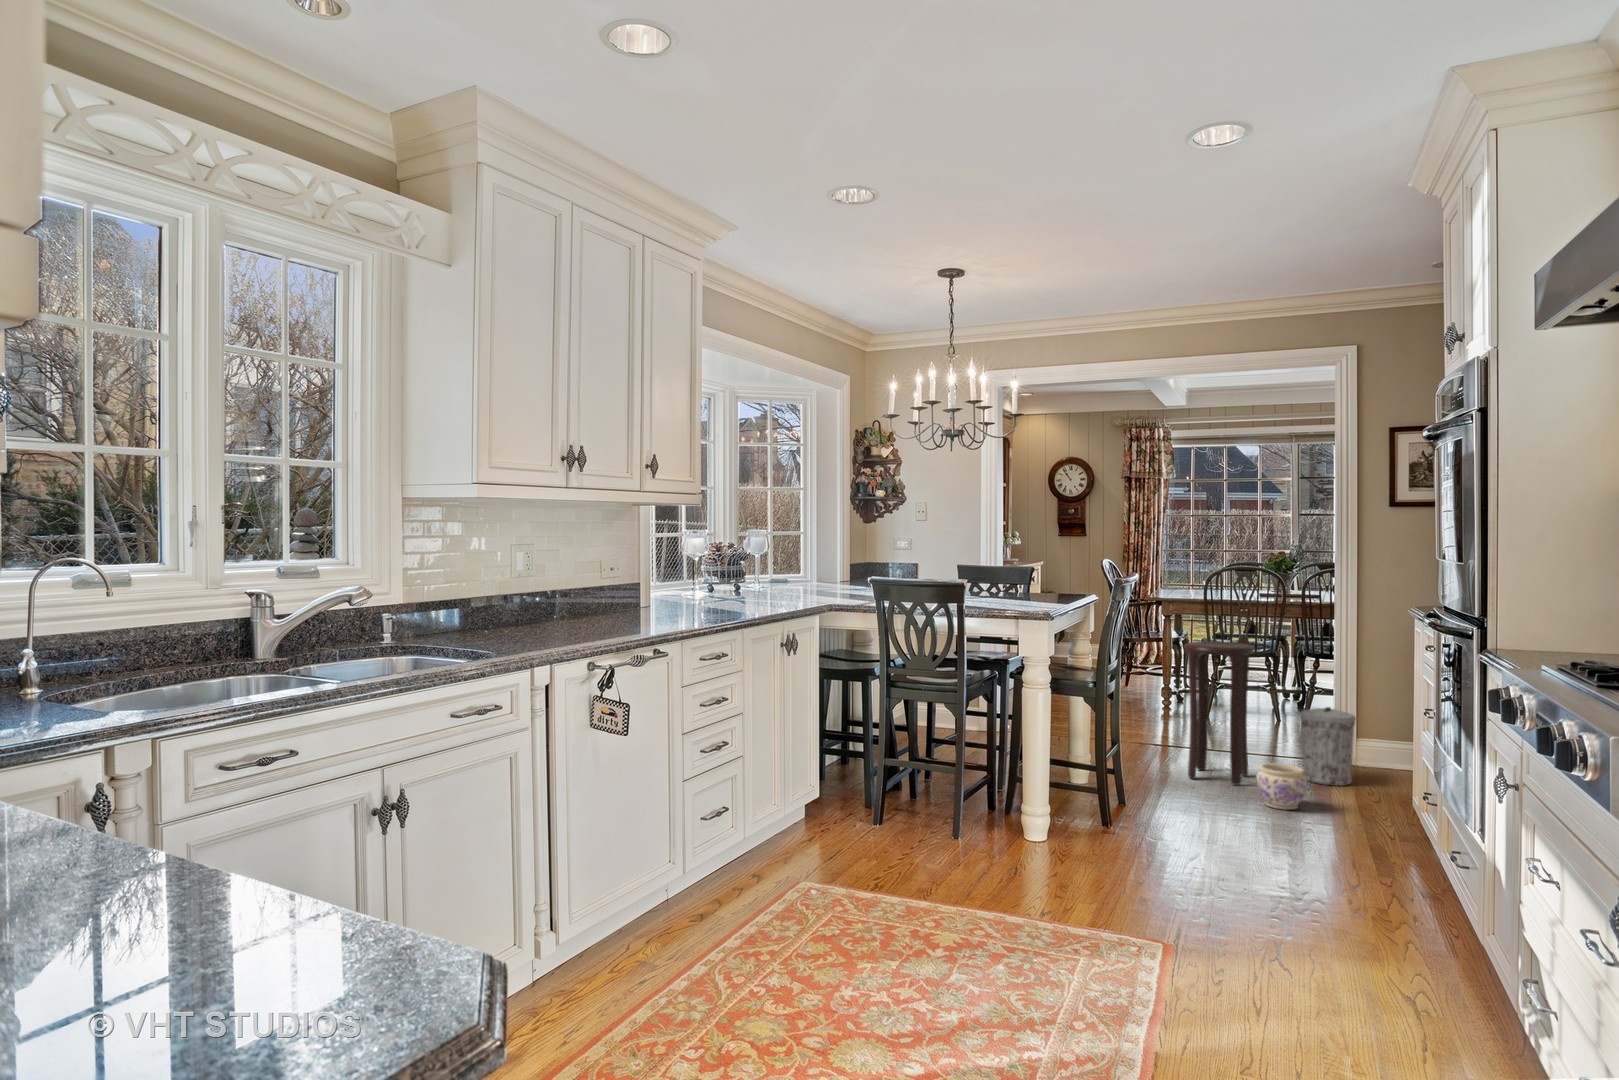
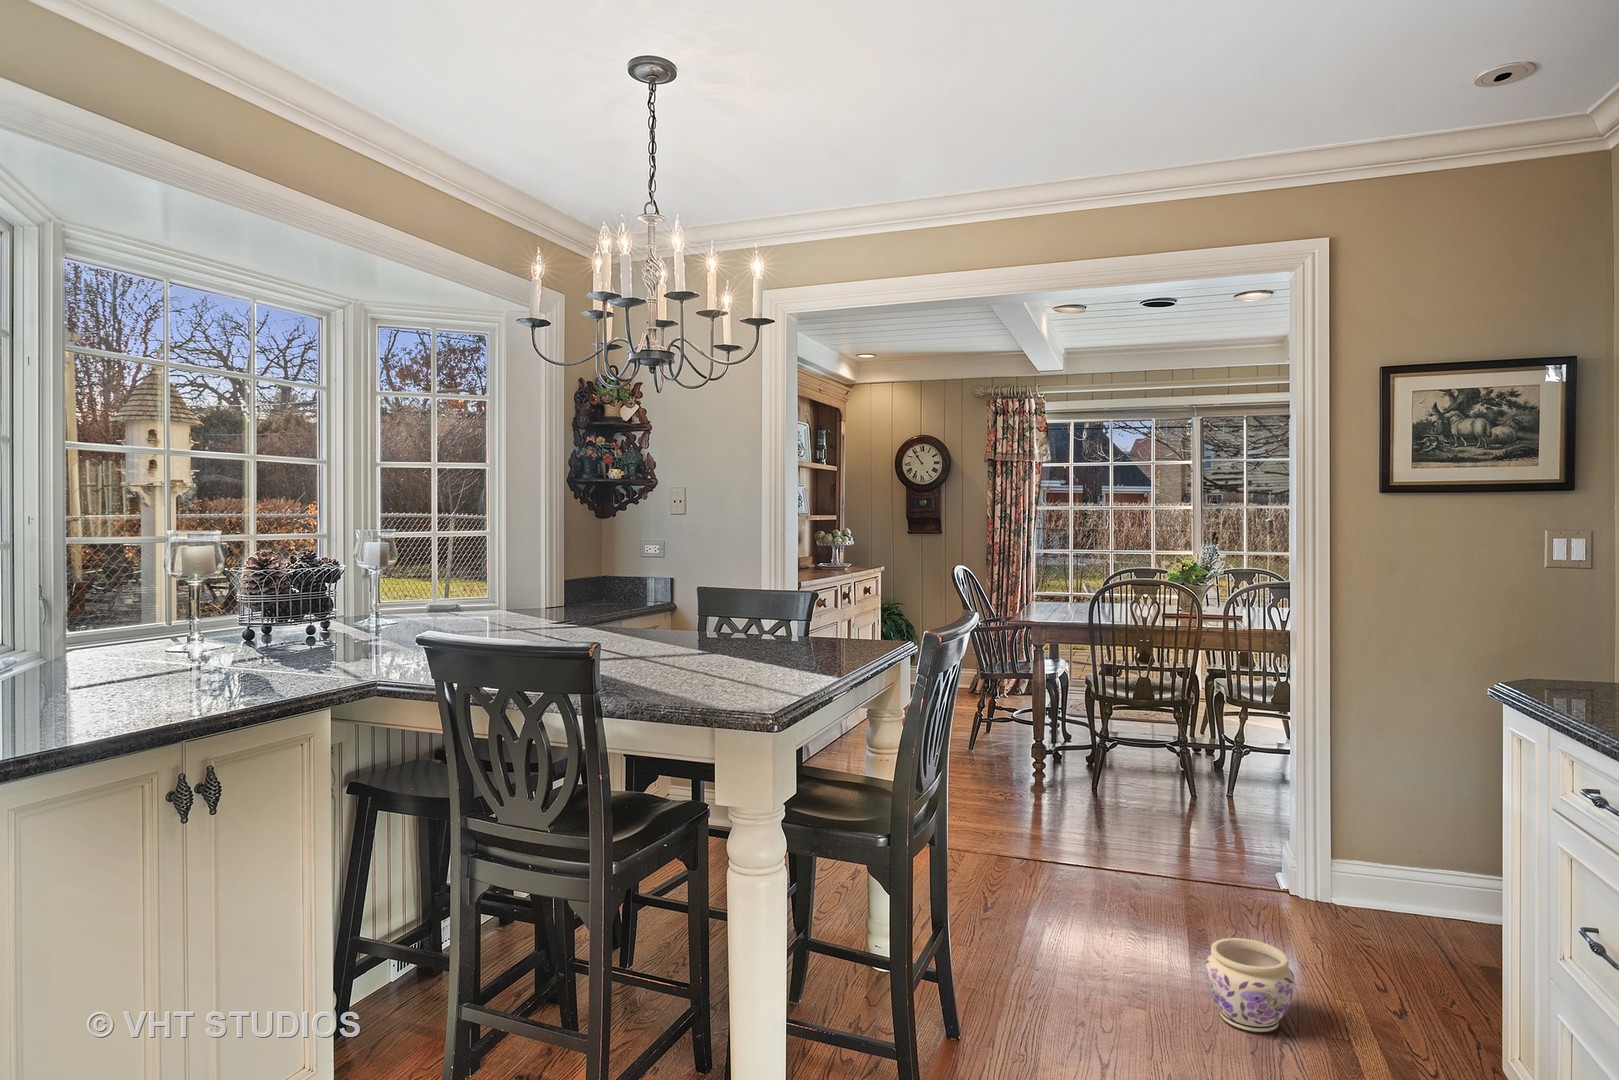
stool: present [1184,641,1254,785] -> none [1076,711,1190,958]
trash can: present [1300,707,1356,786] -> none [1257,816,1346,950]

